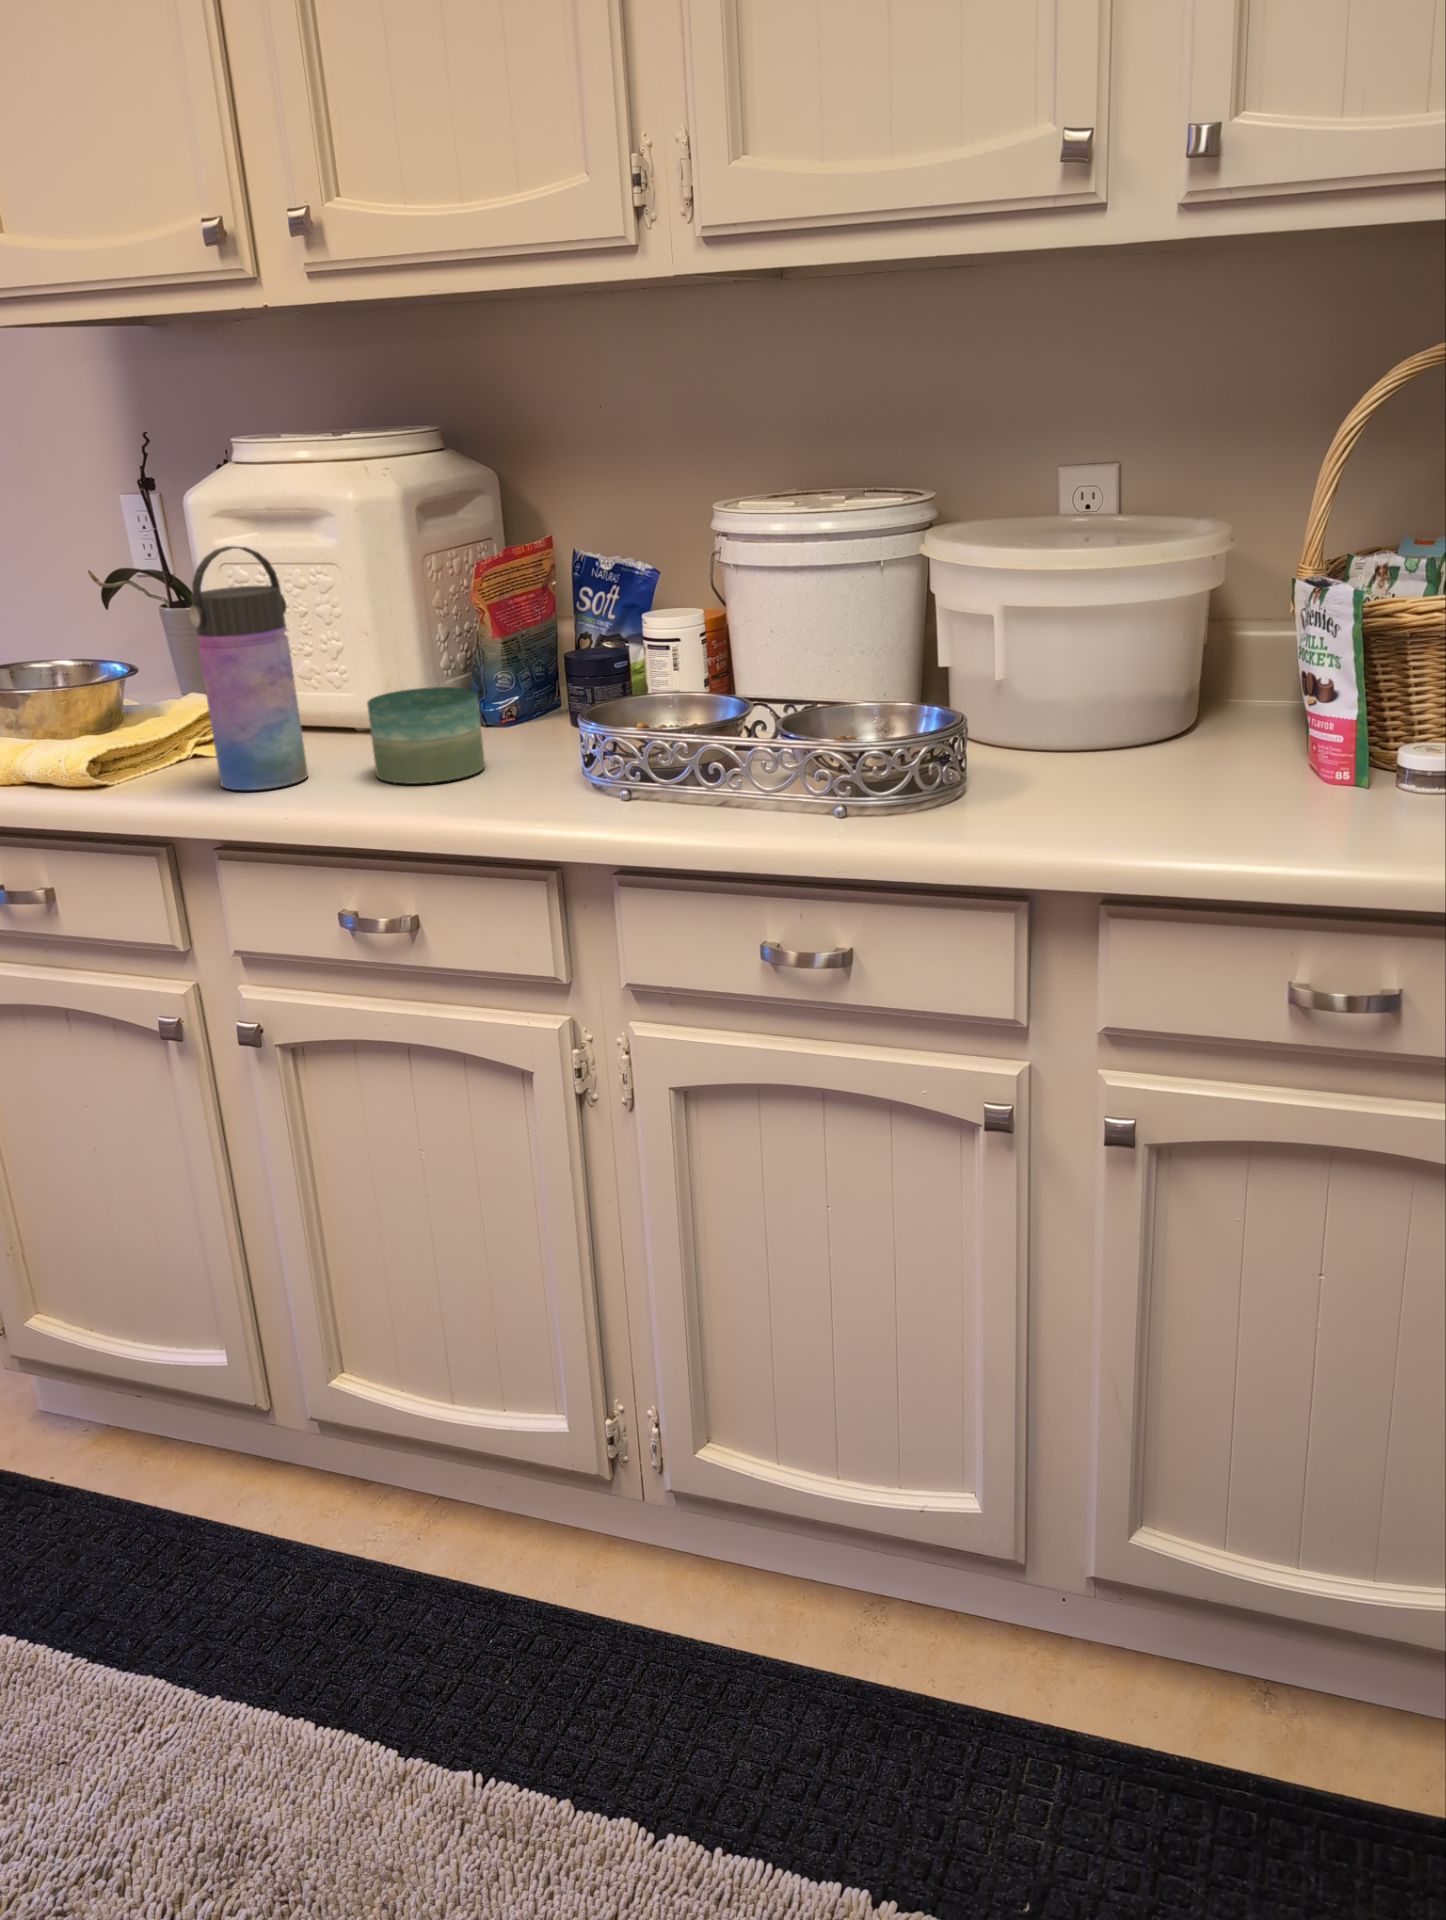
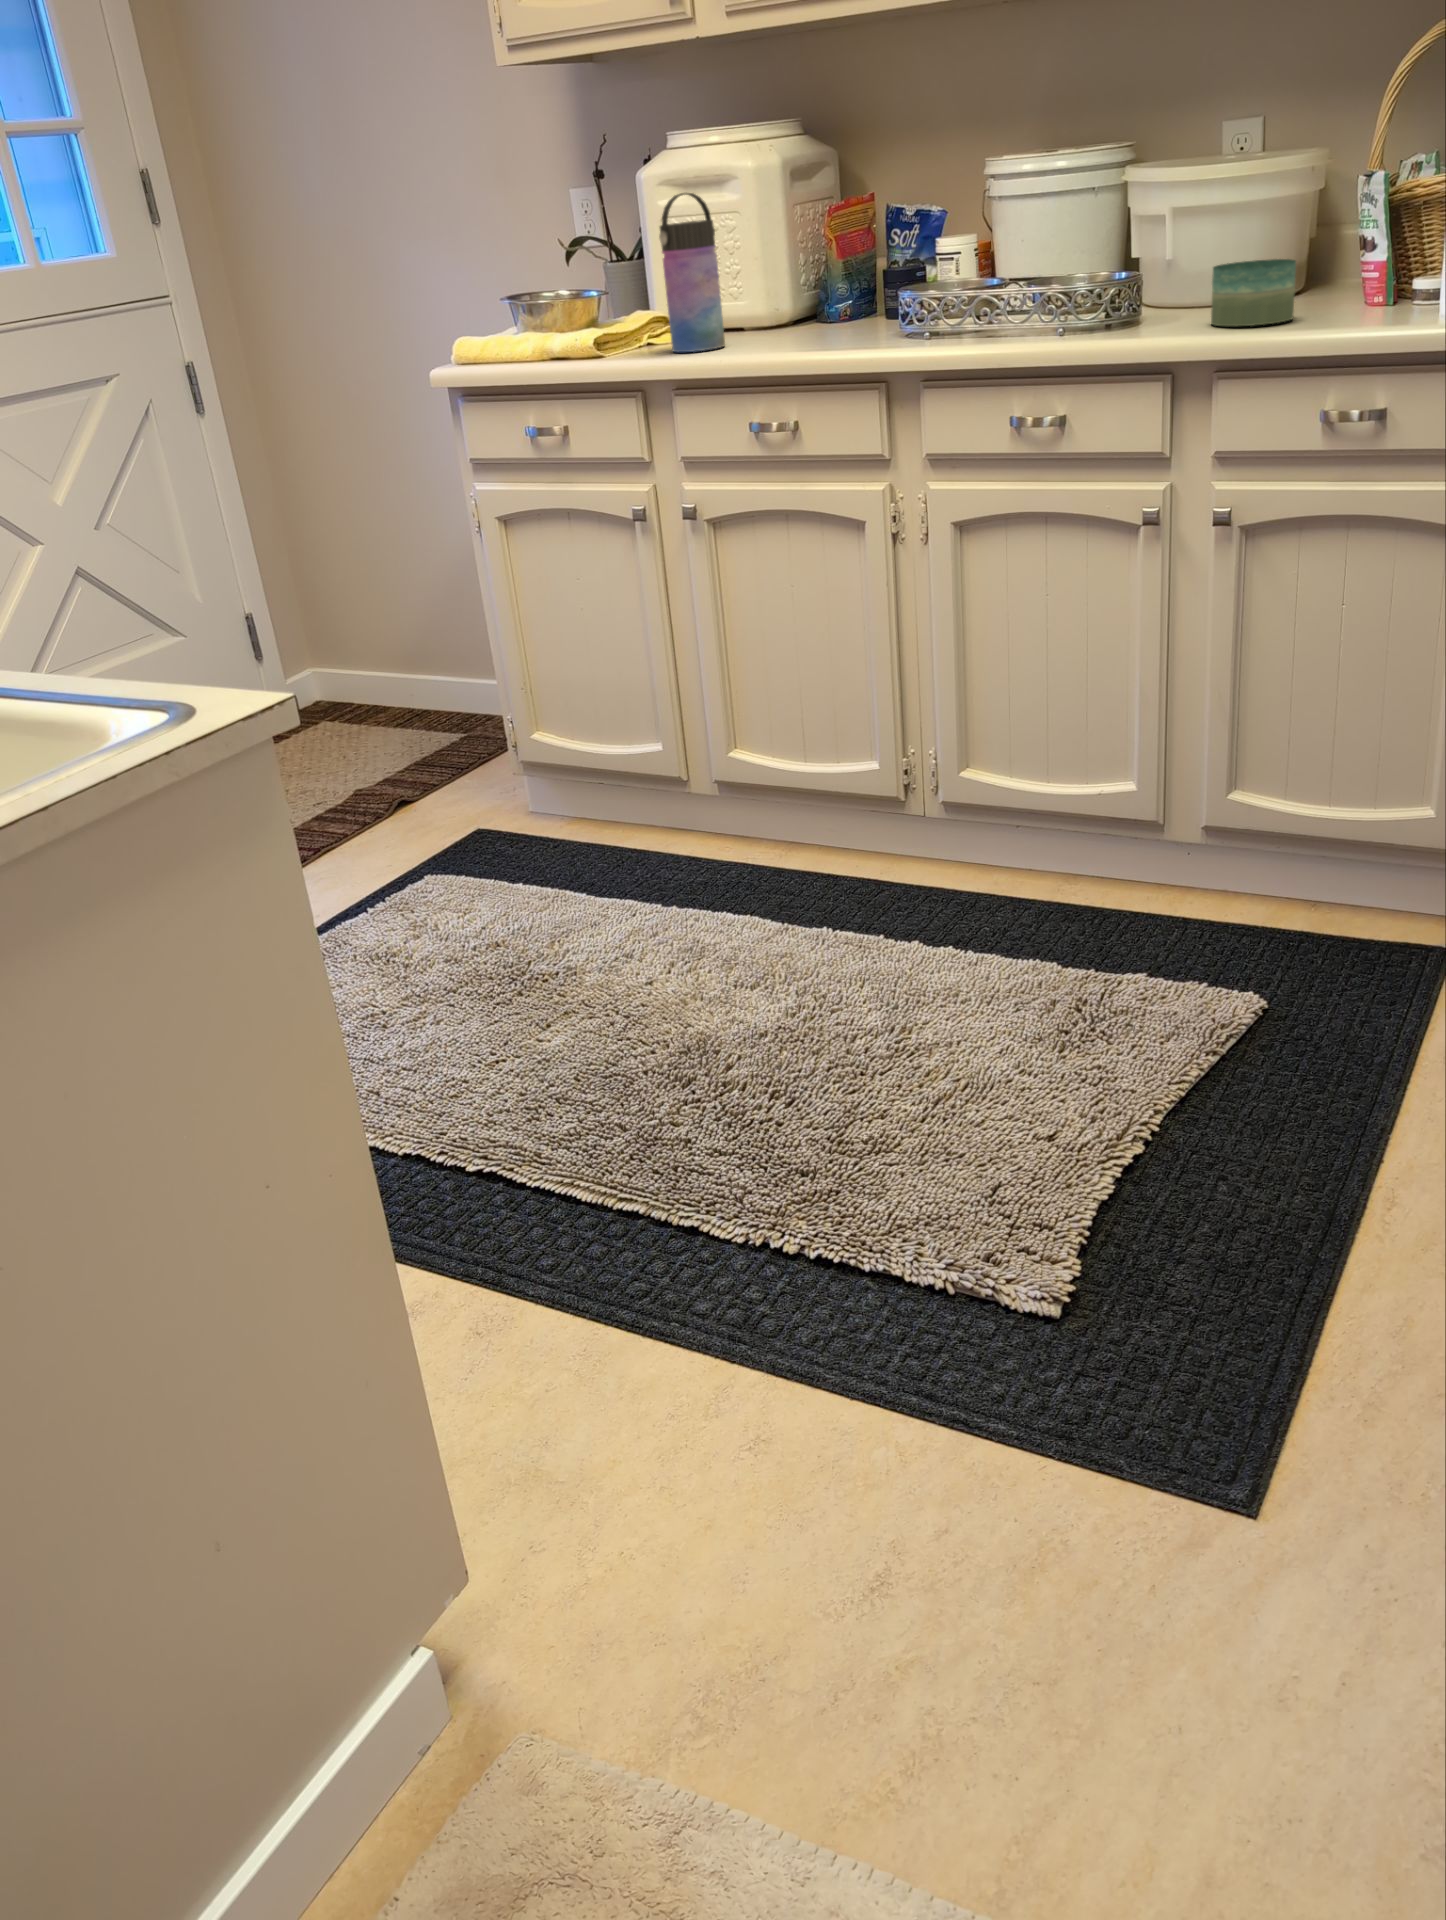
candle: present [367,687,485,784] -> present [1211,259,1296,326]

